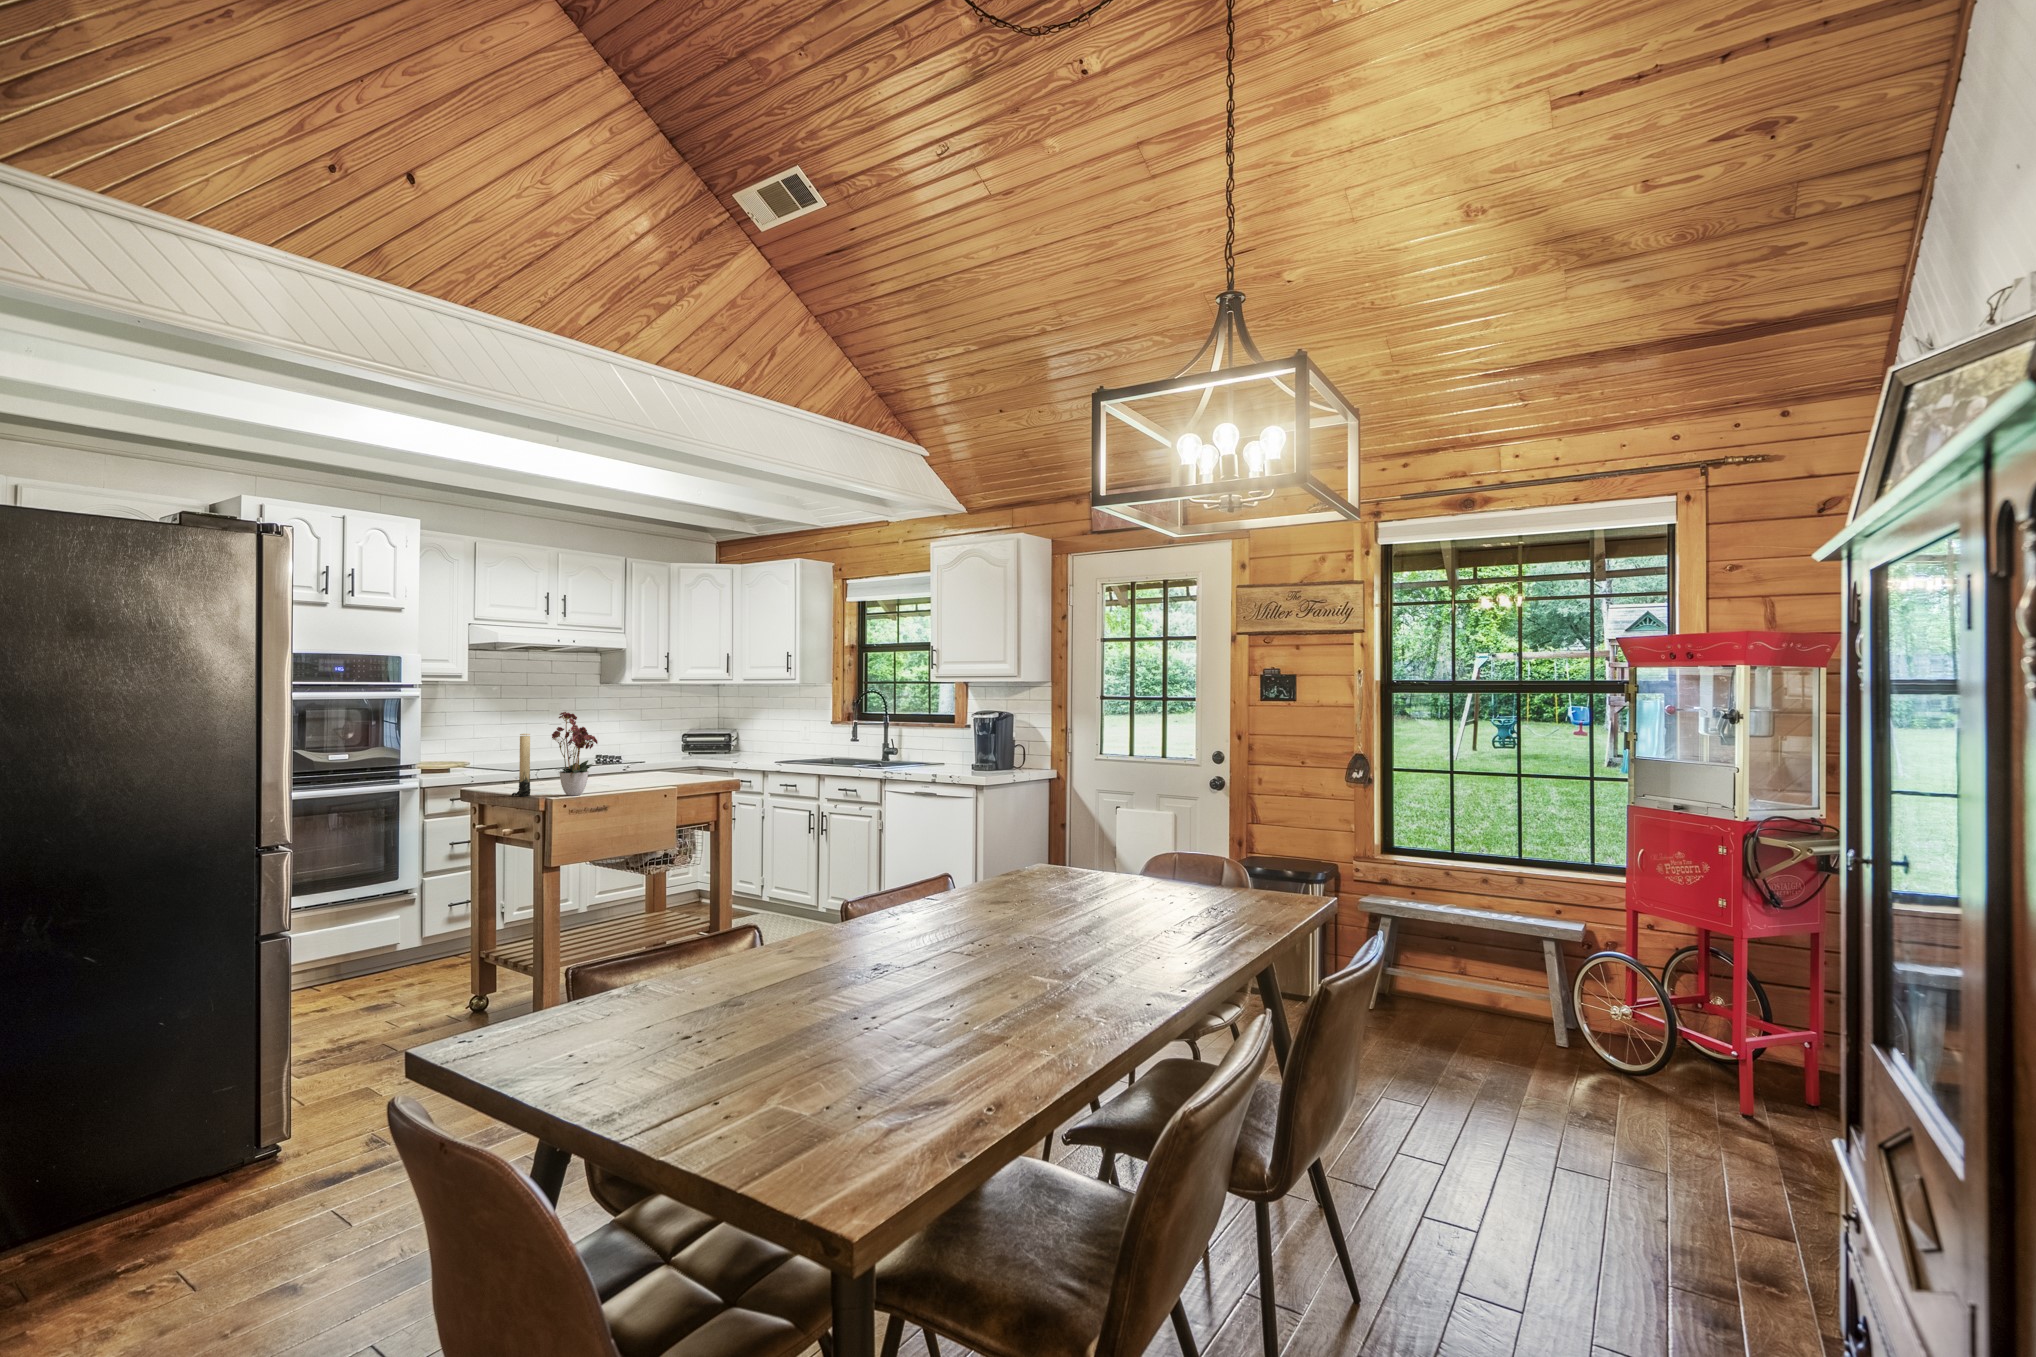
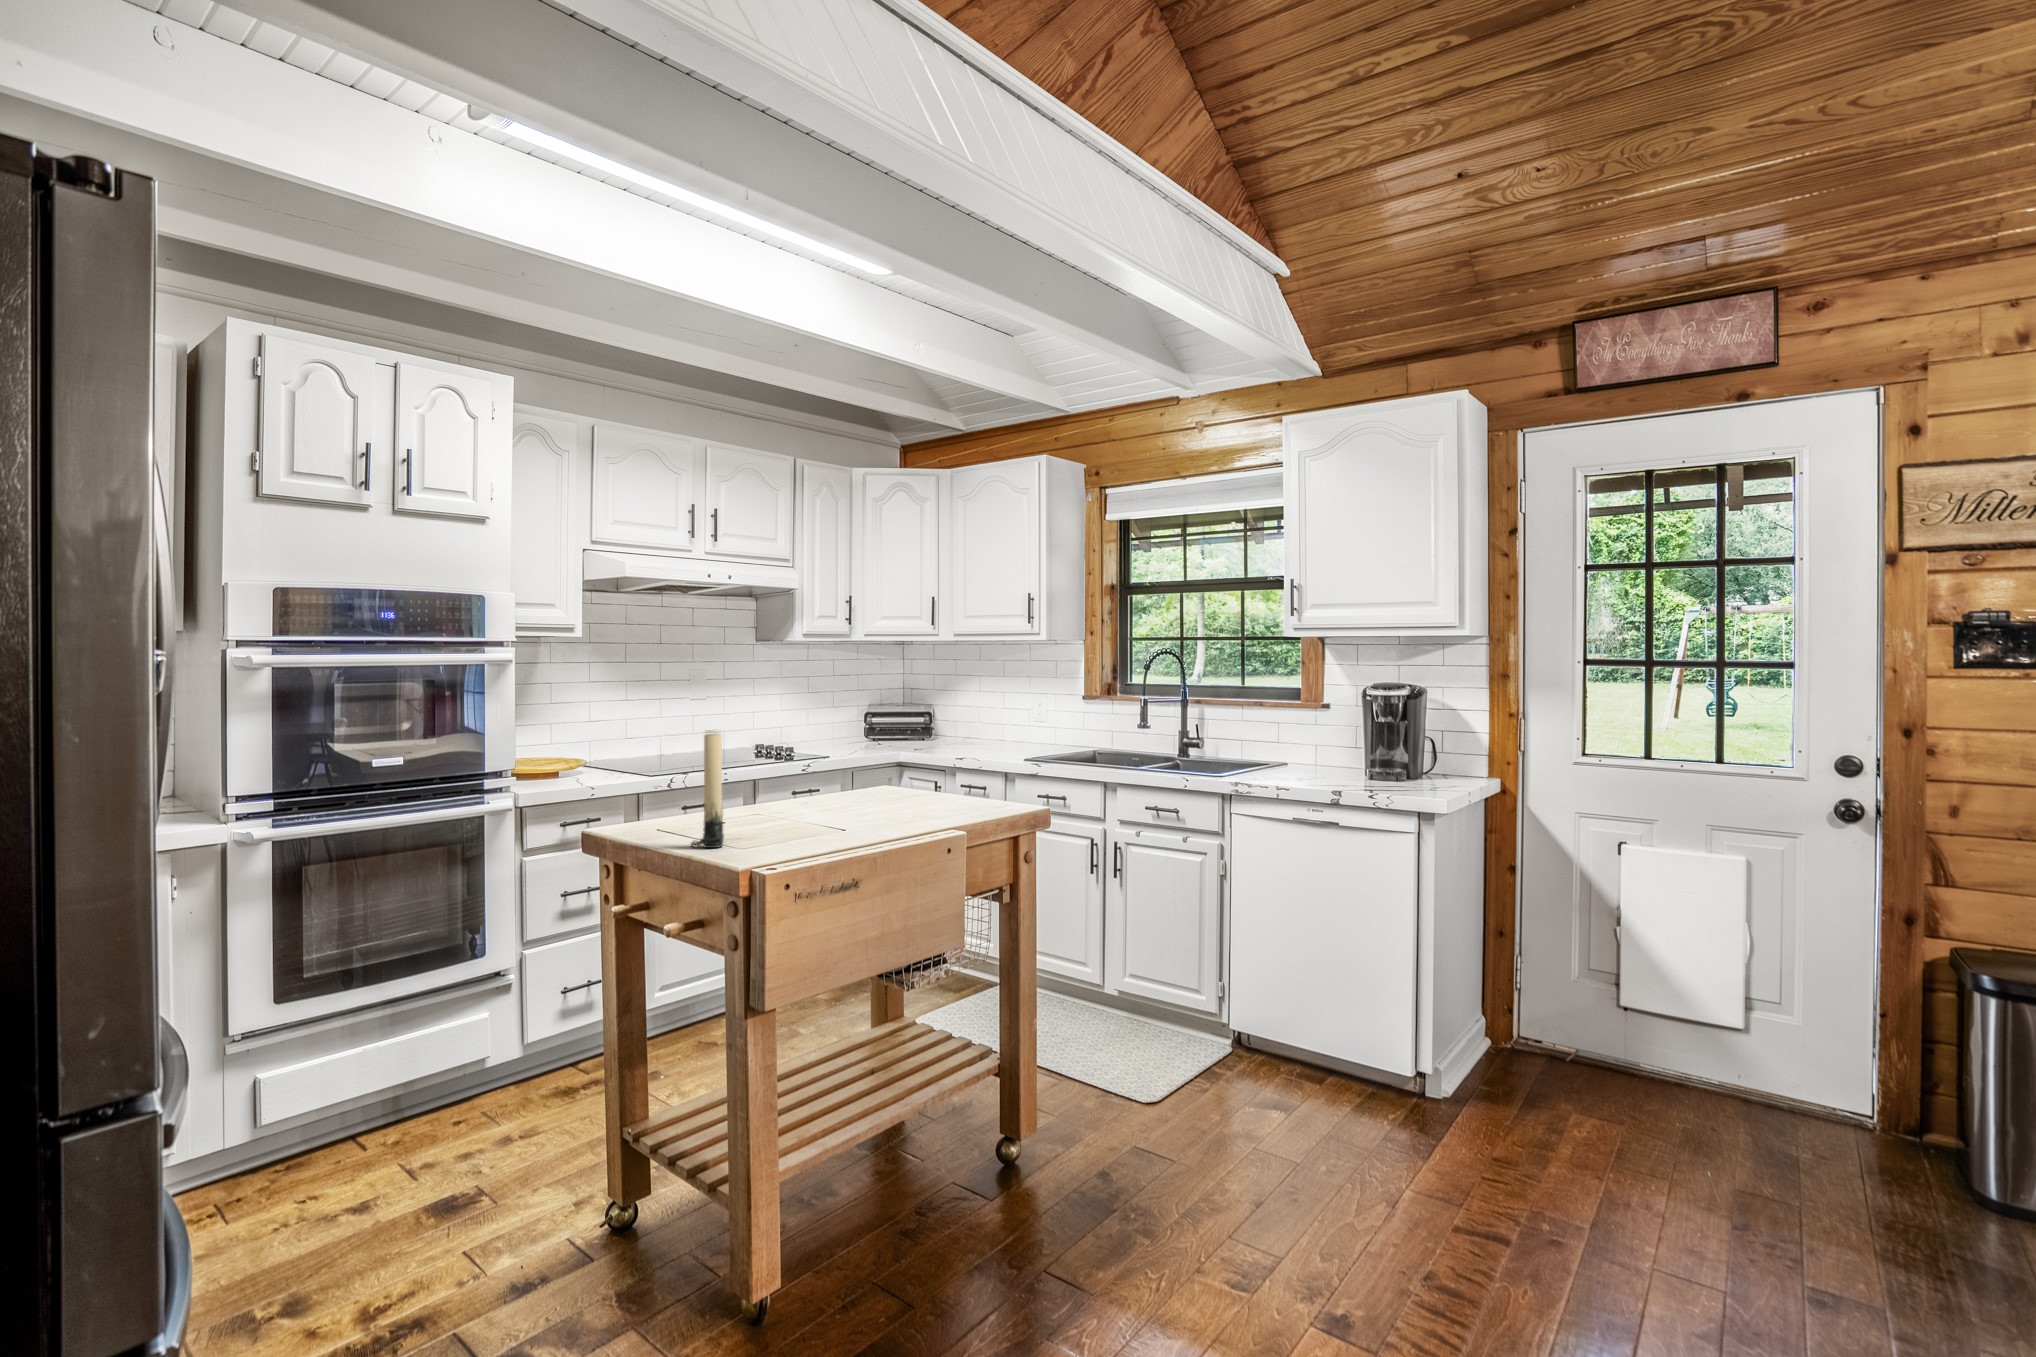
flower arrangement: present [552,712,598,795] -> none [756,681,859,849]

